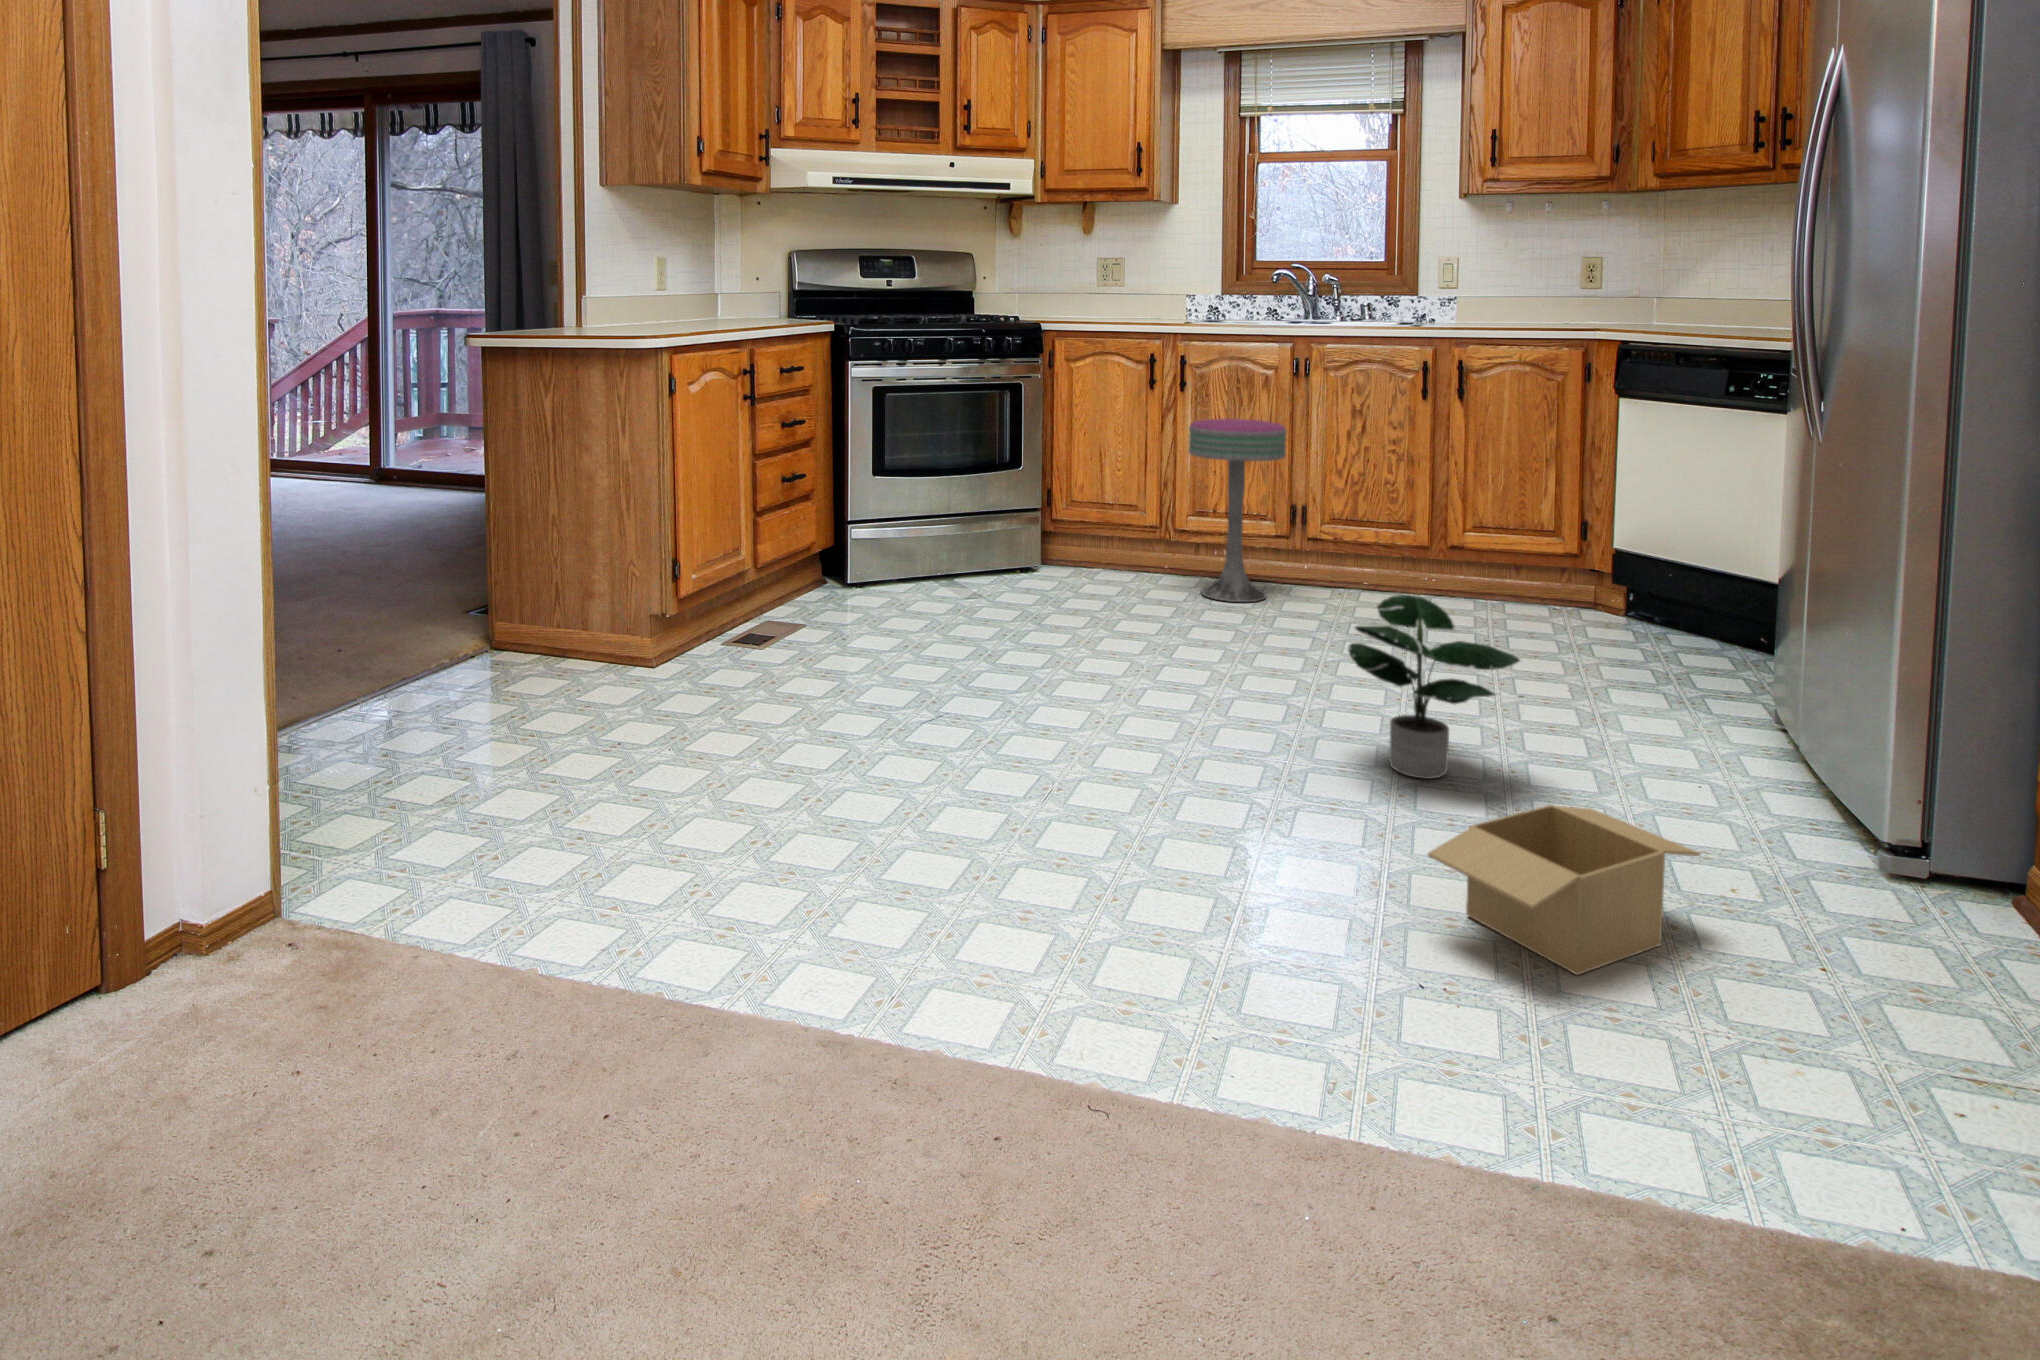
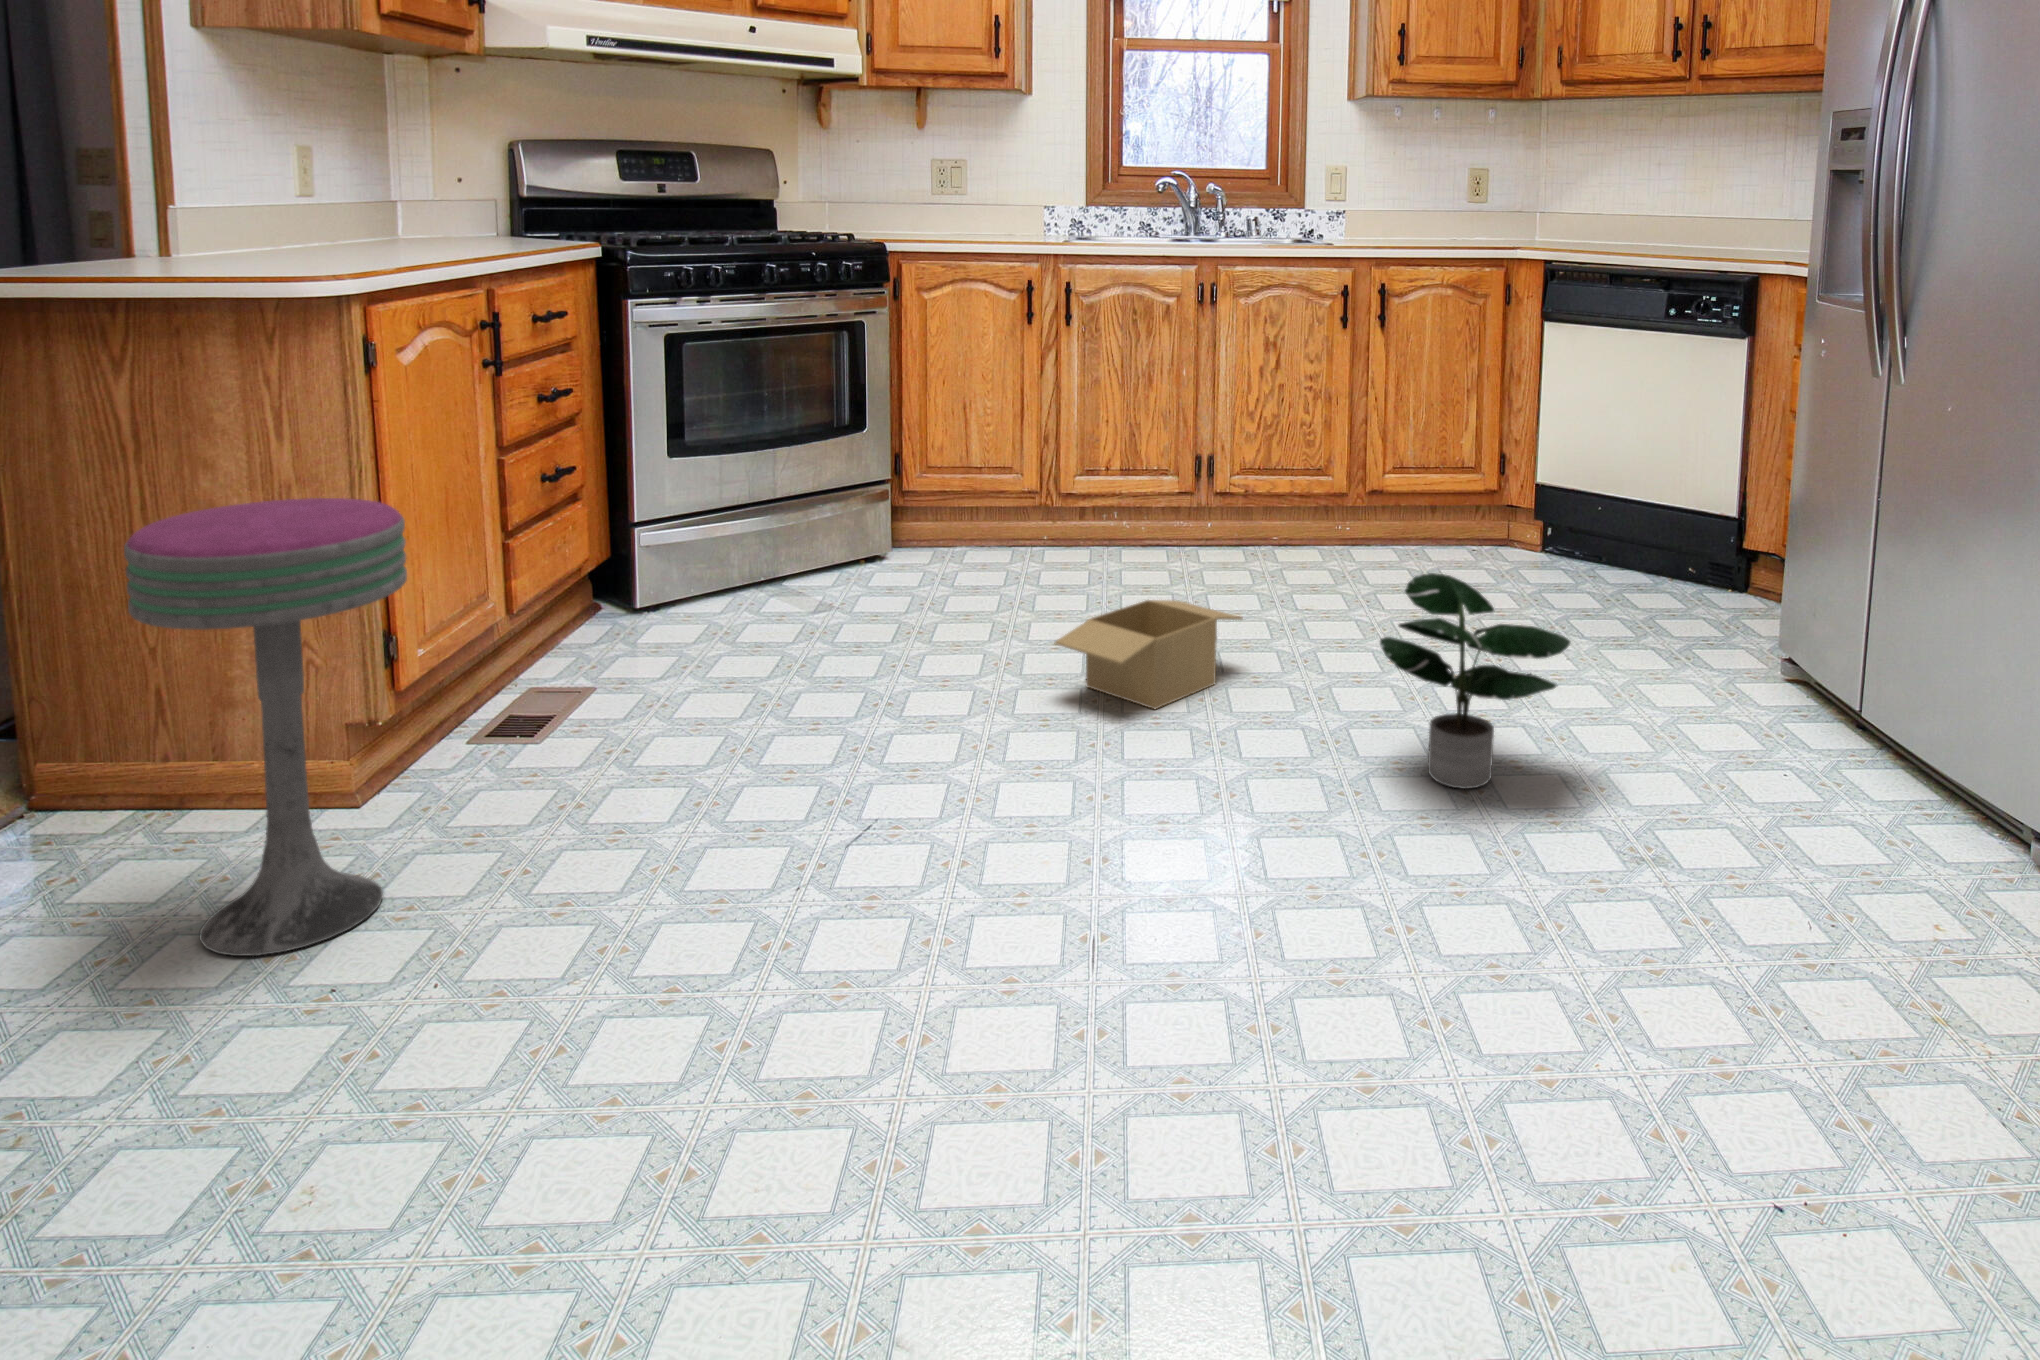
bar stool: present [1188,419,1287,602] -> present [124,498,407,956]
cardboard box: present [1428,804,1700,975] -> present [1055,600,1242,709]

